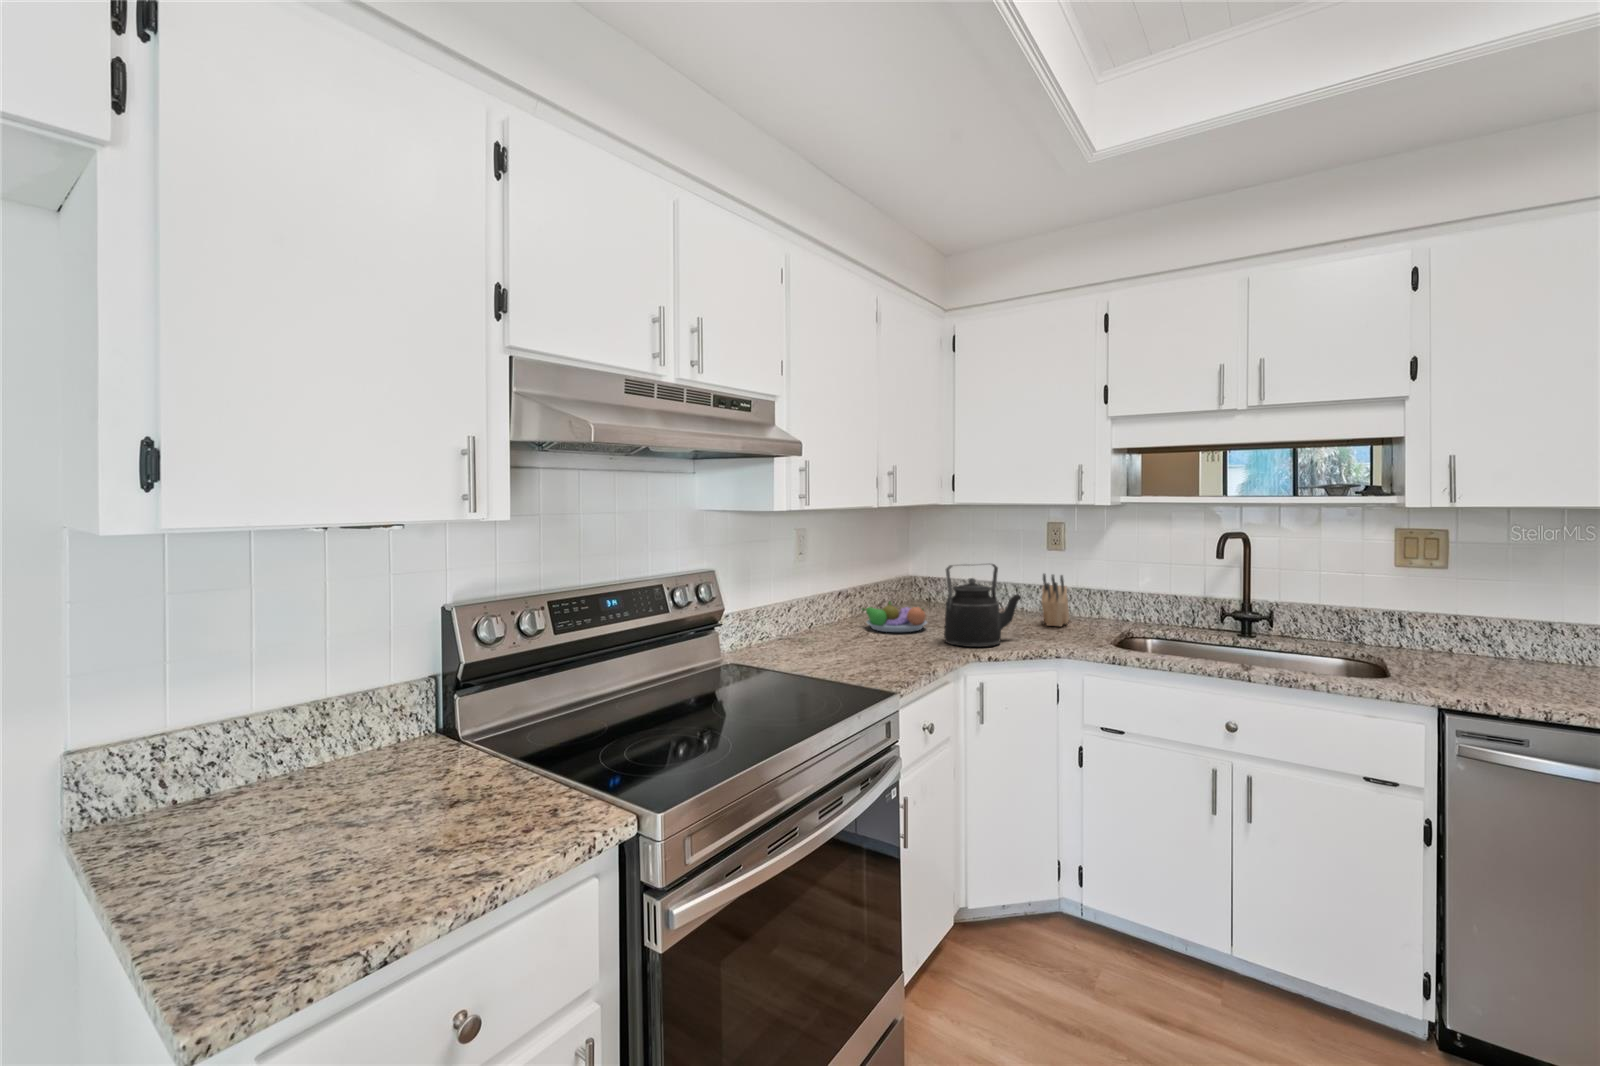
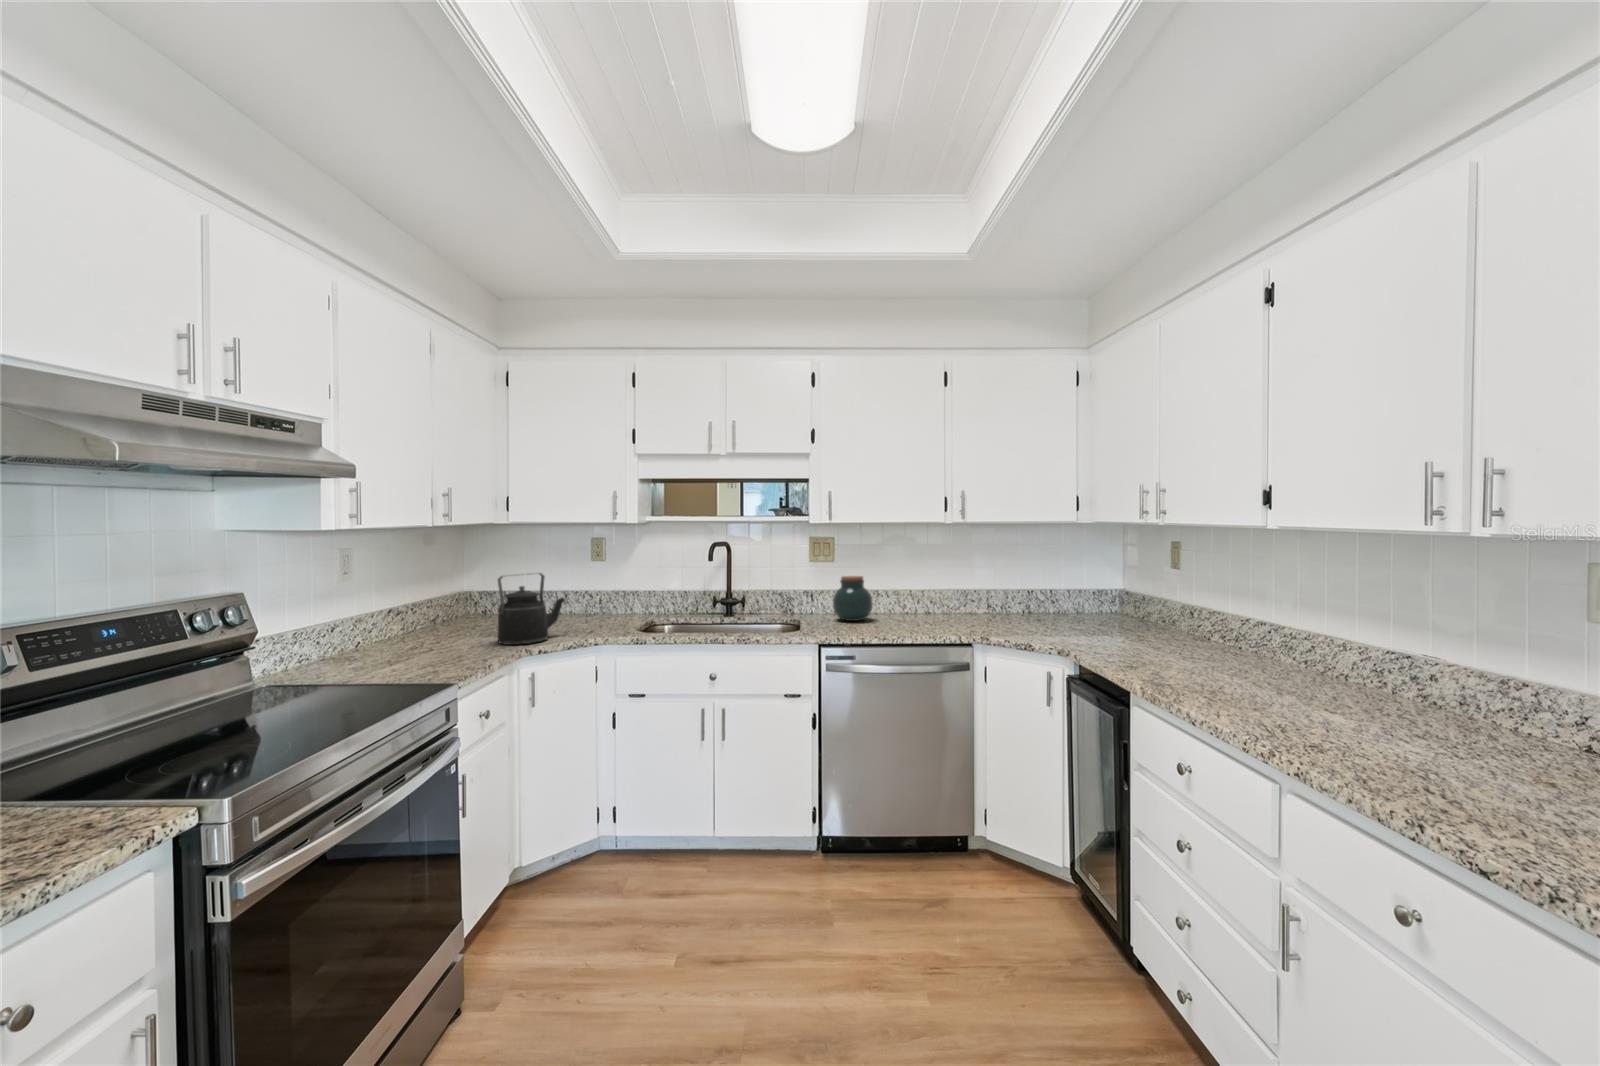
knife block: present [1042,574,1069,626] -> none [584,579,608,623]
jar: none [1446,594,1537,669] -> present [833,576,873,621]
fruit bowl: present [862,602,927,632] -> none [414,613,482,641]

